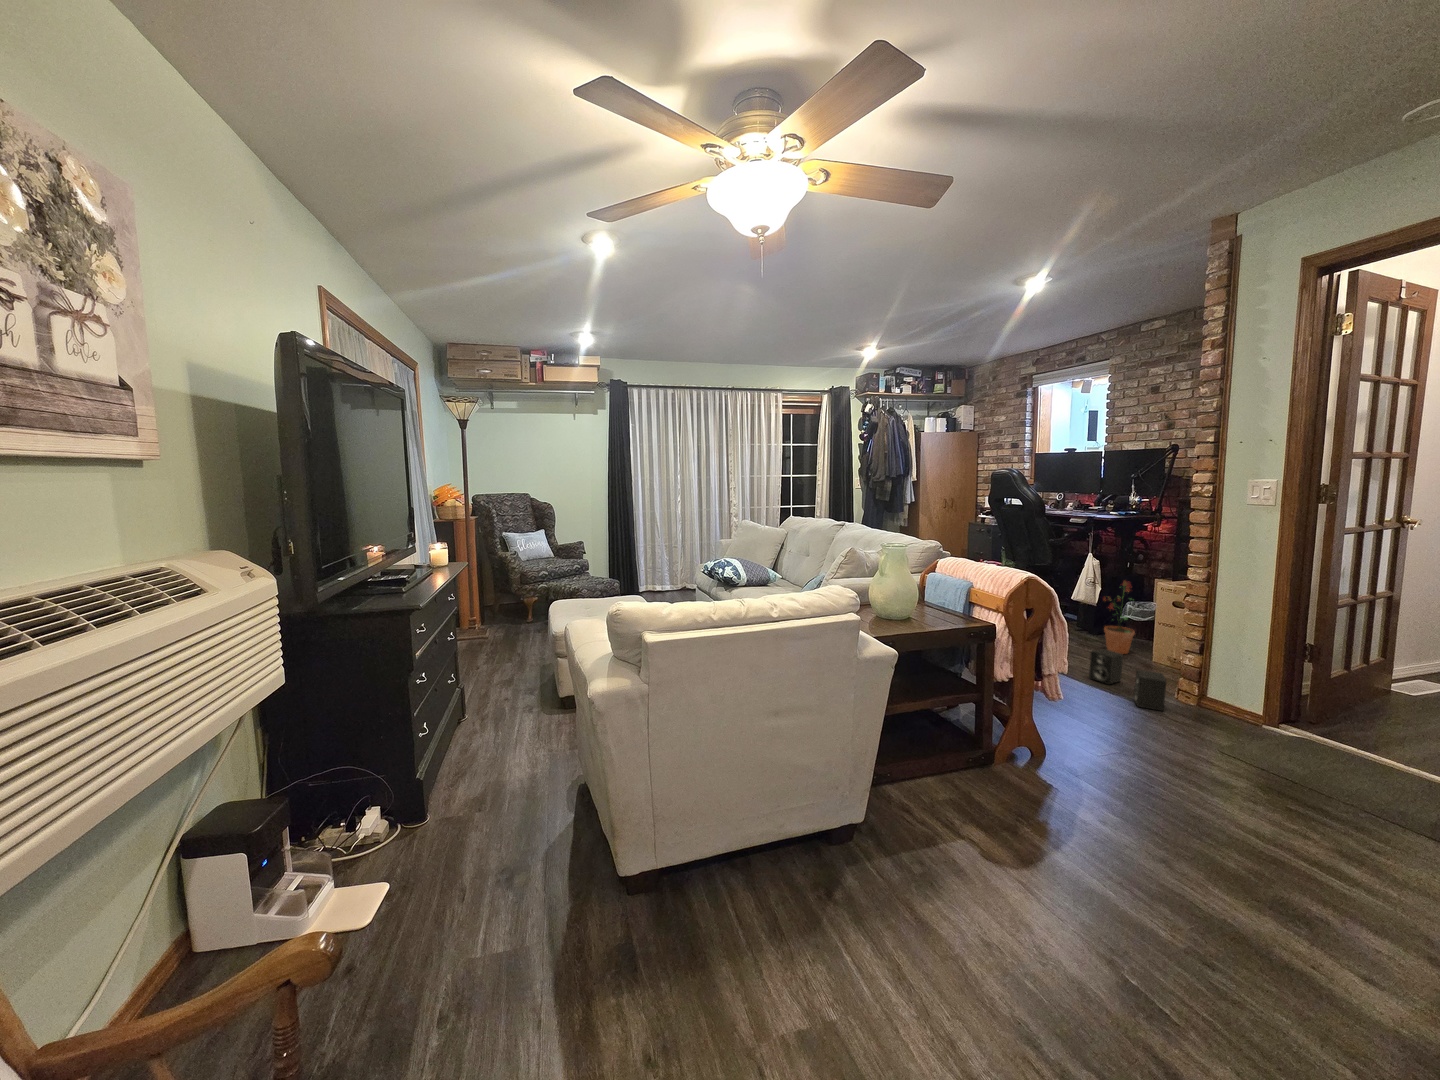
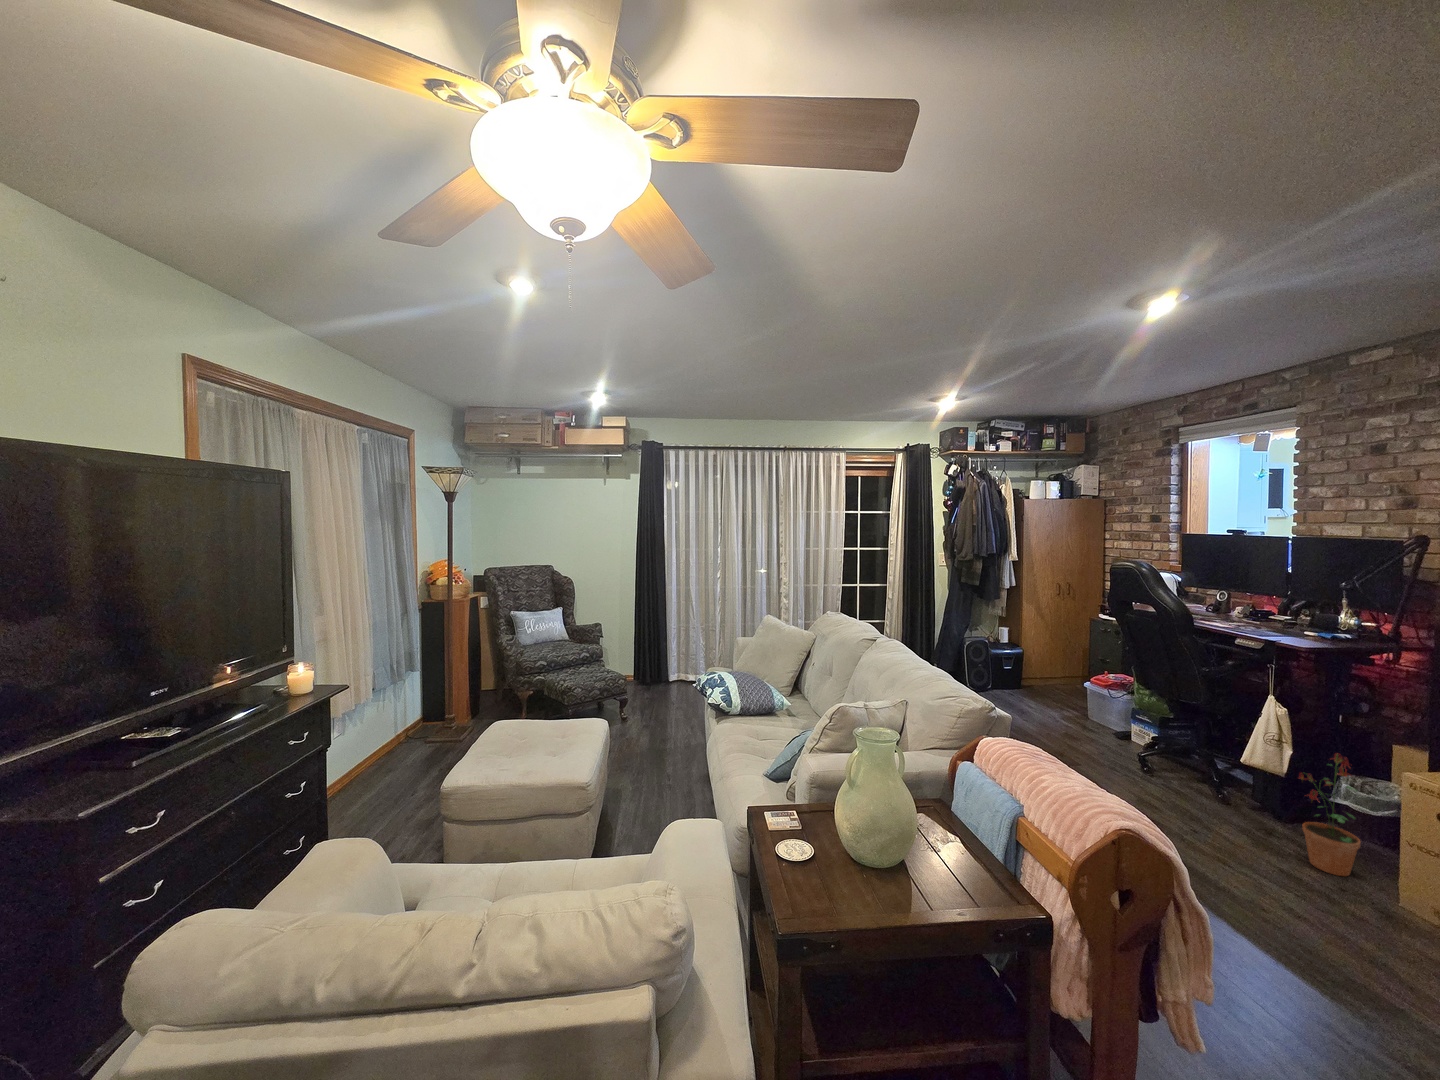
speaker: present [1089,649,1166,711] -> none [1274,879,1430,1044]

